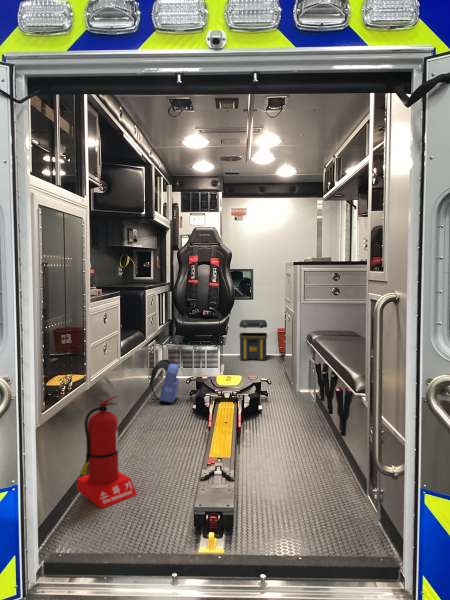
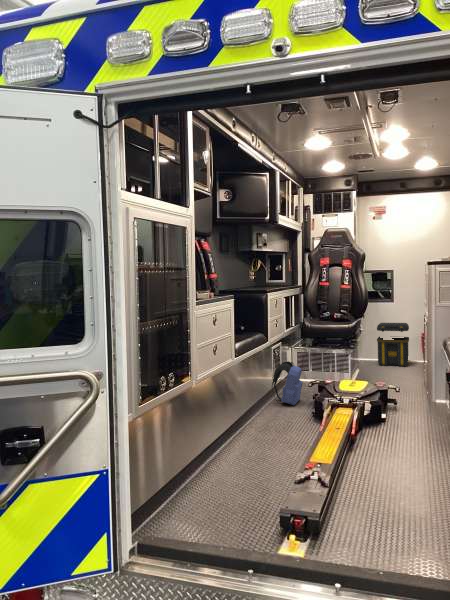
fire extinguisher: present [77,396,137,508] -> none [182,395,234,501]

